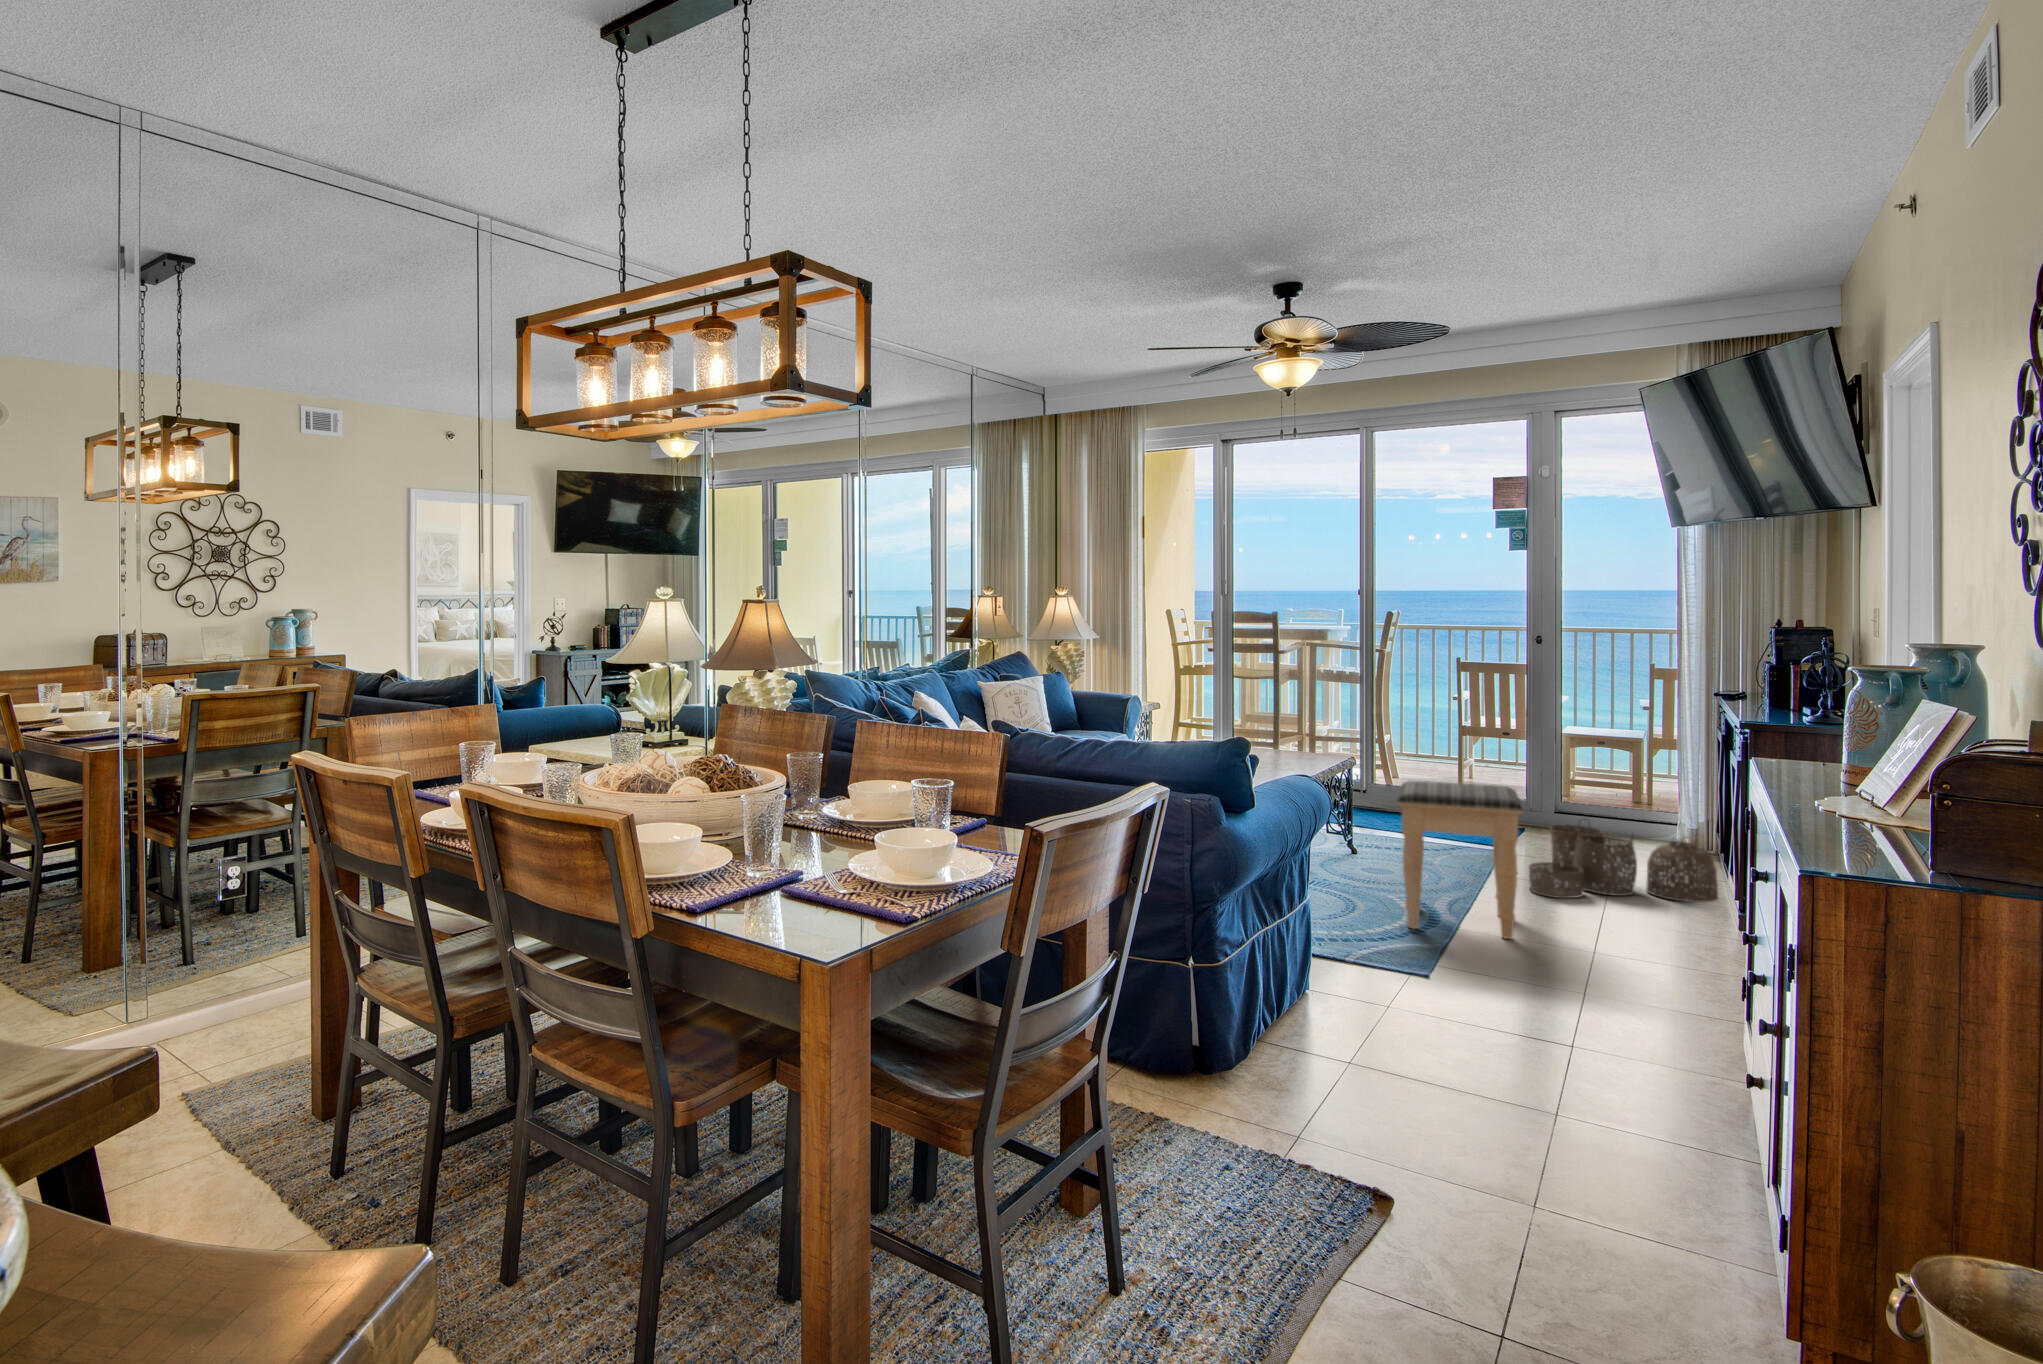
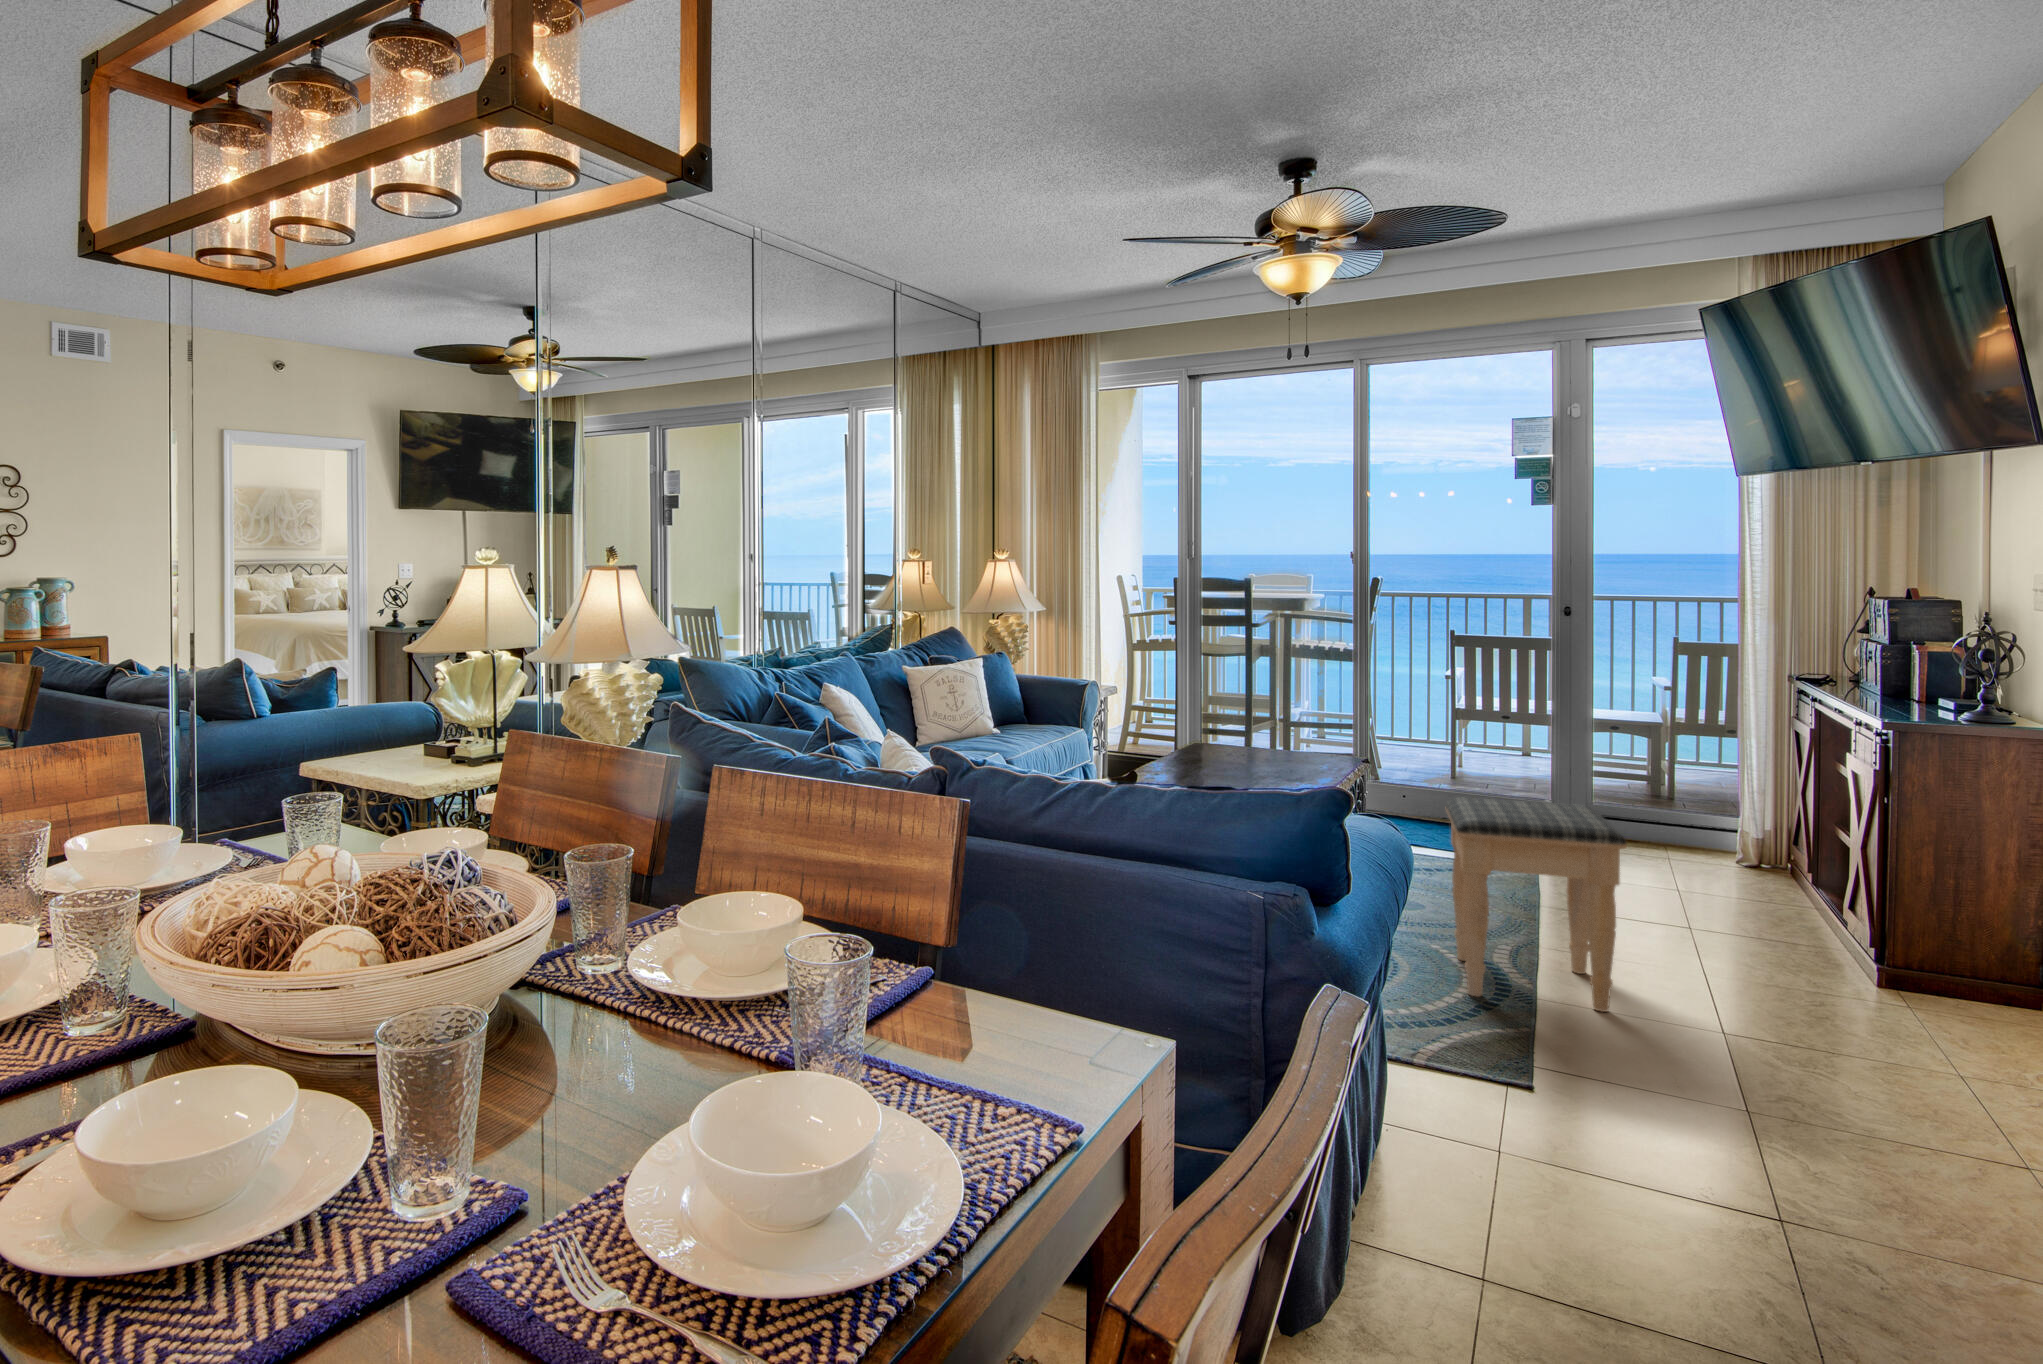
woven basket: present [1529,821,1719,903] -> none [1589,831,1822,941]

